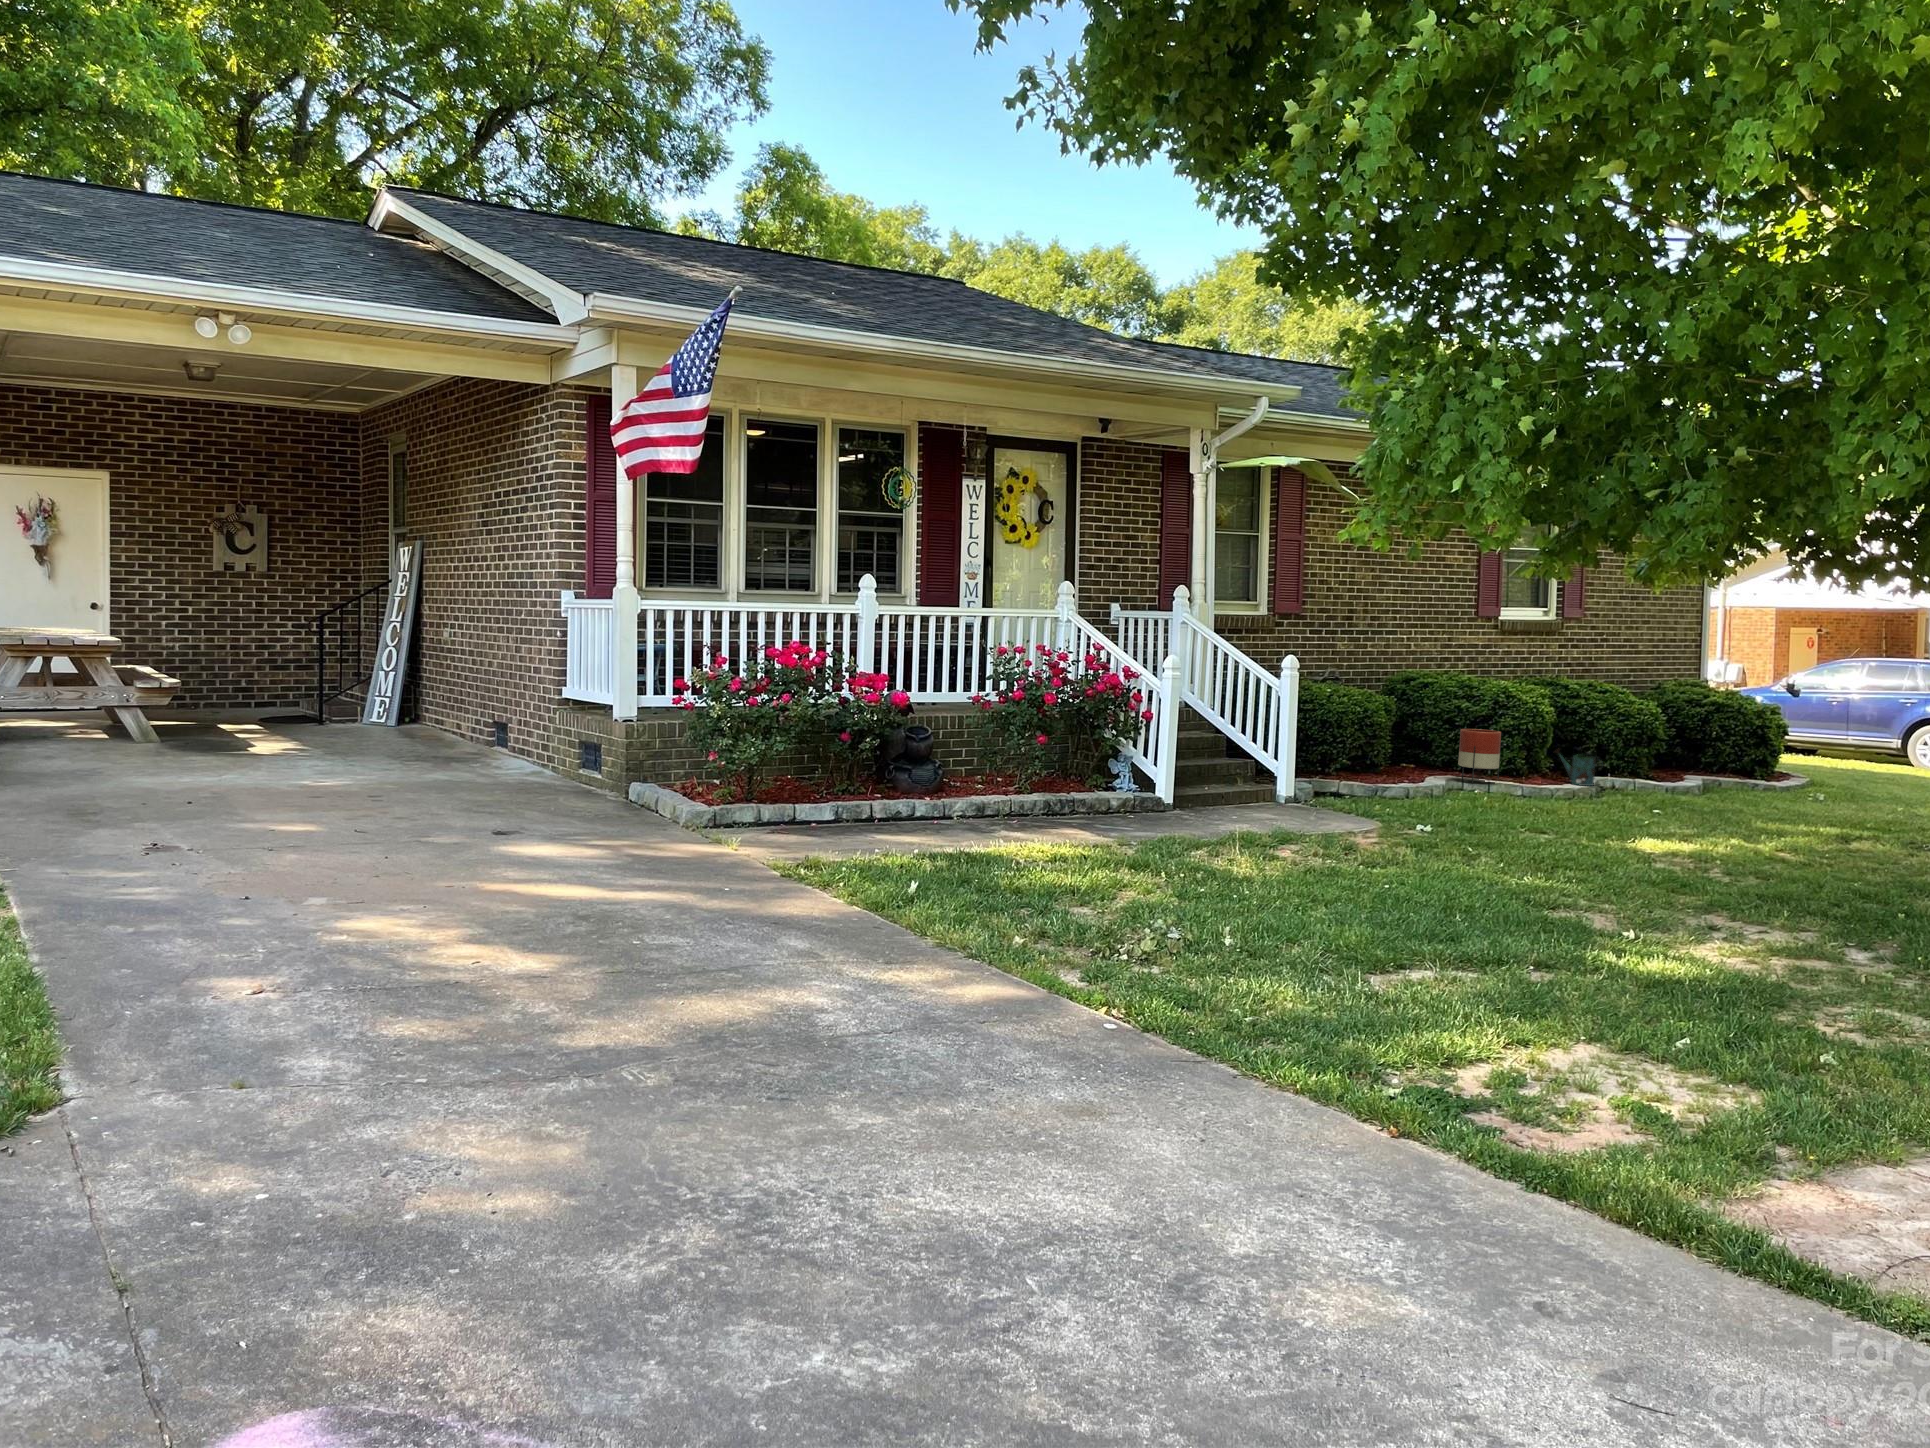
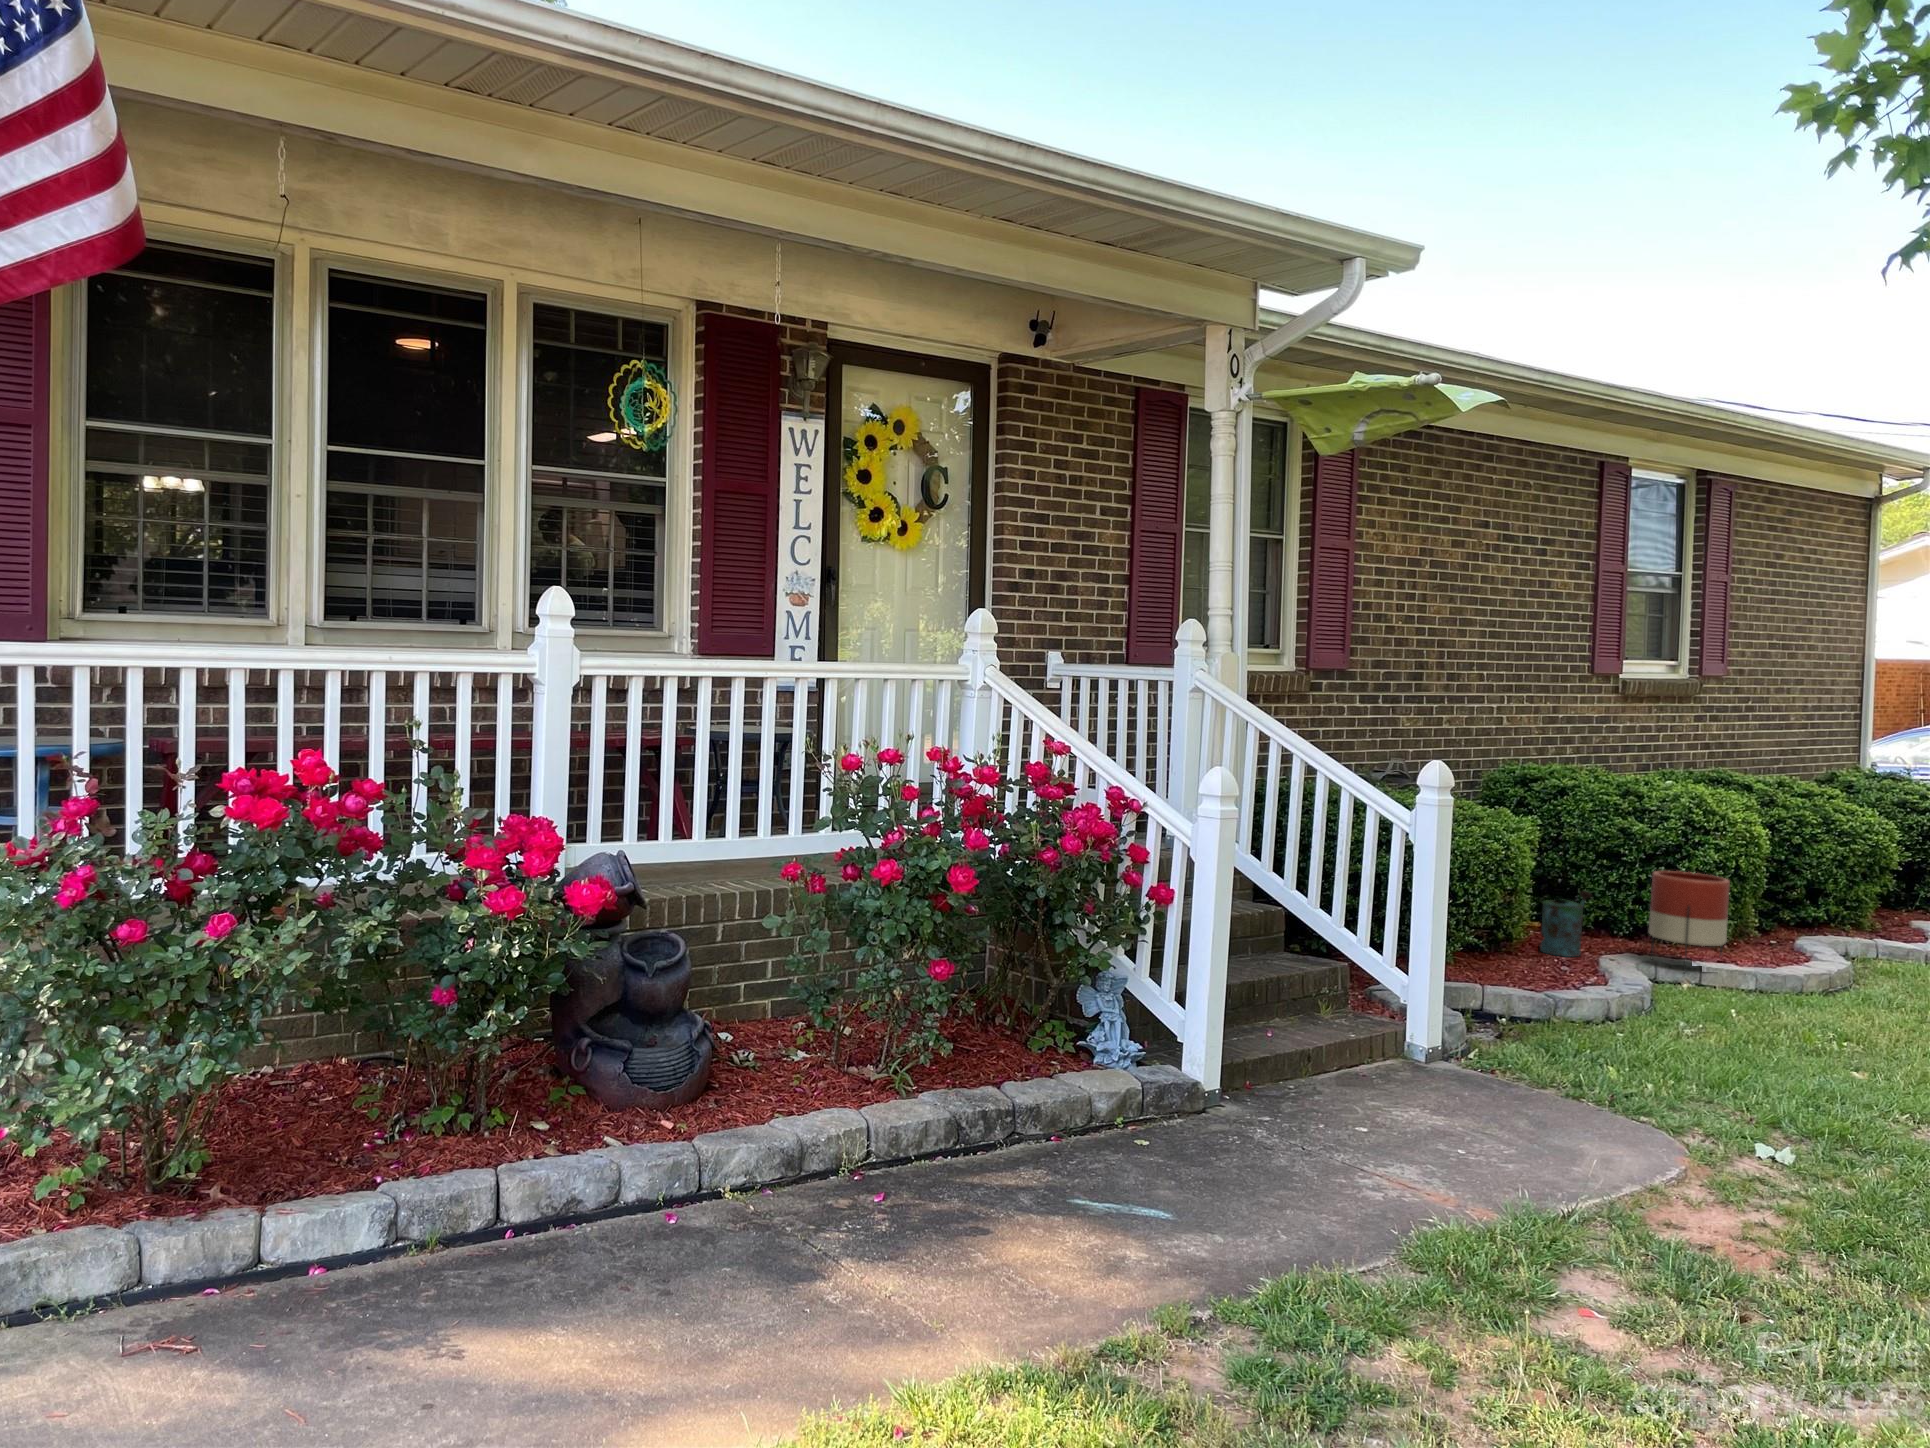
watering can: present [1555,749,1596,786] -> present [1540,891,1592,957]

